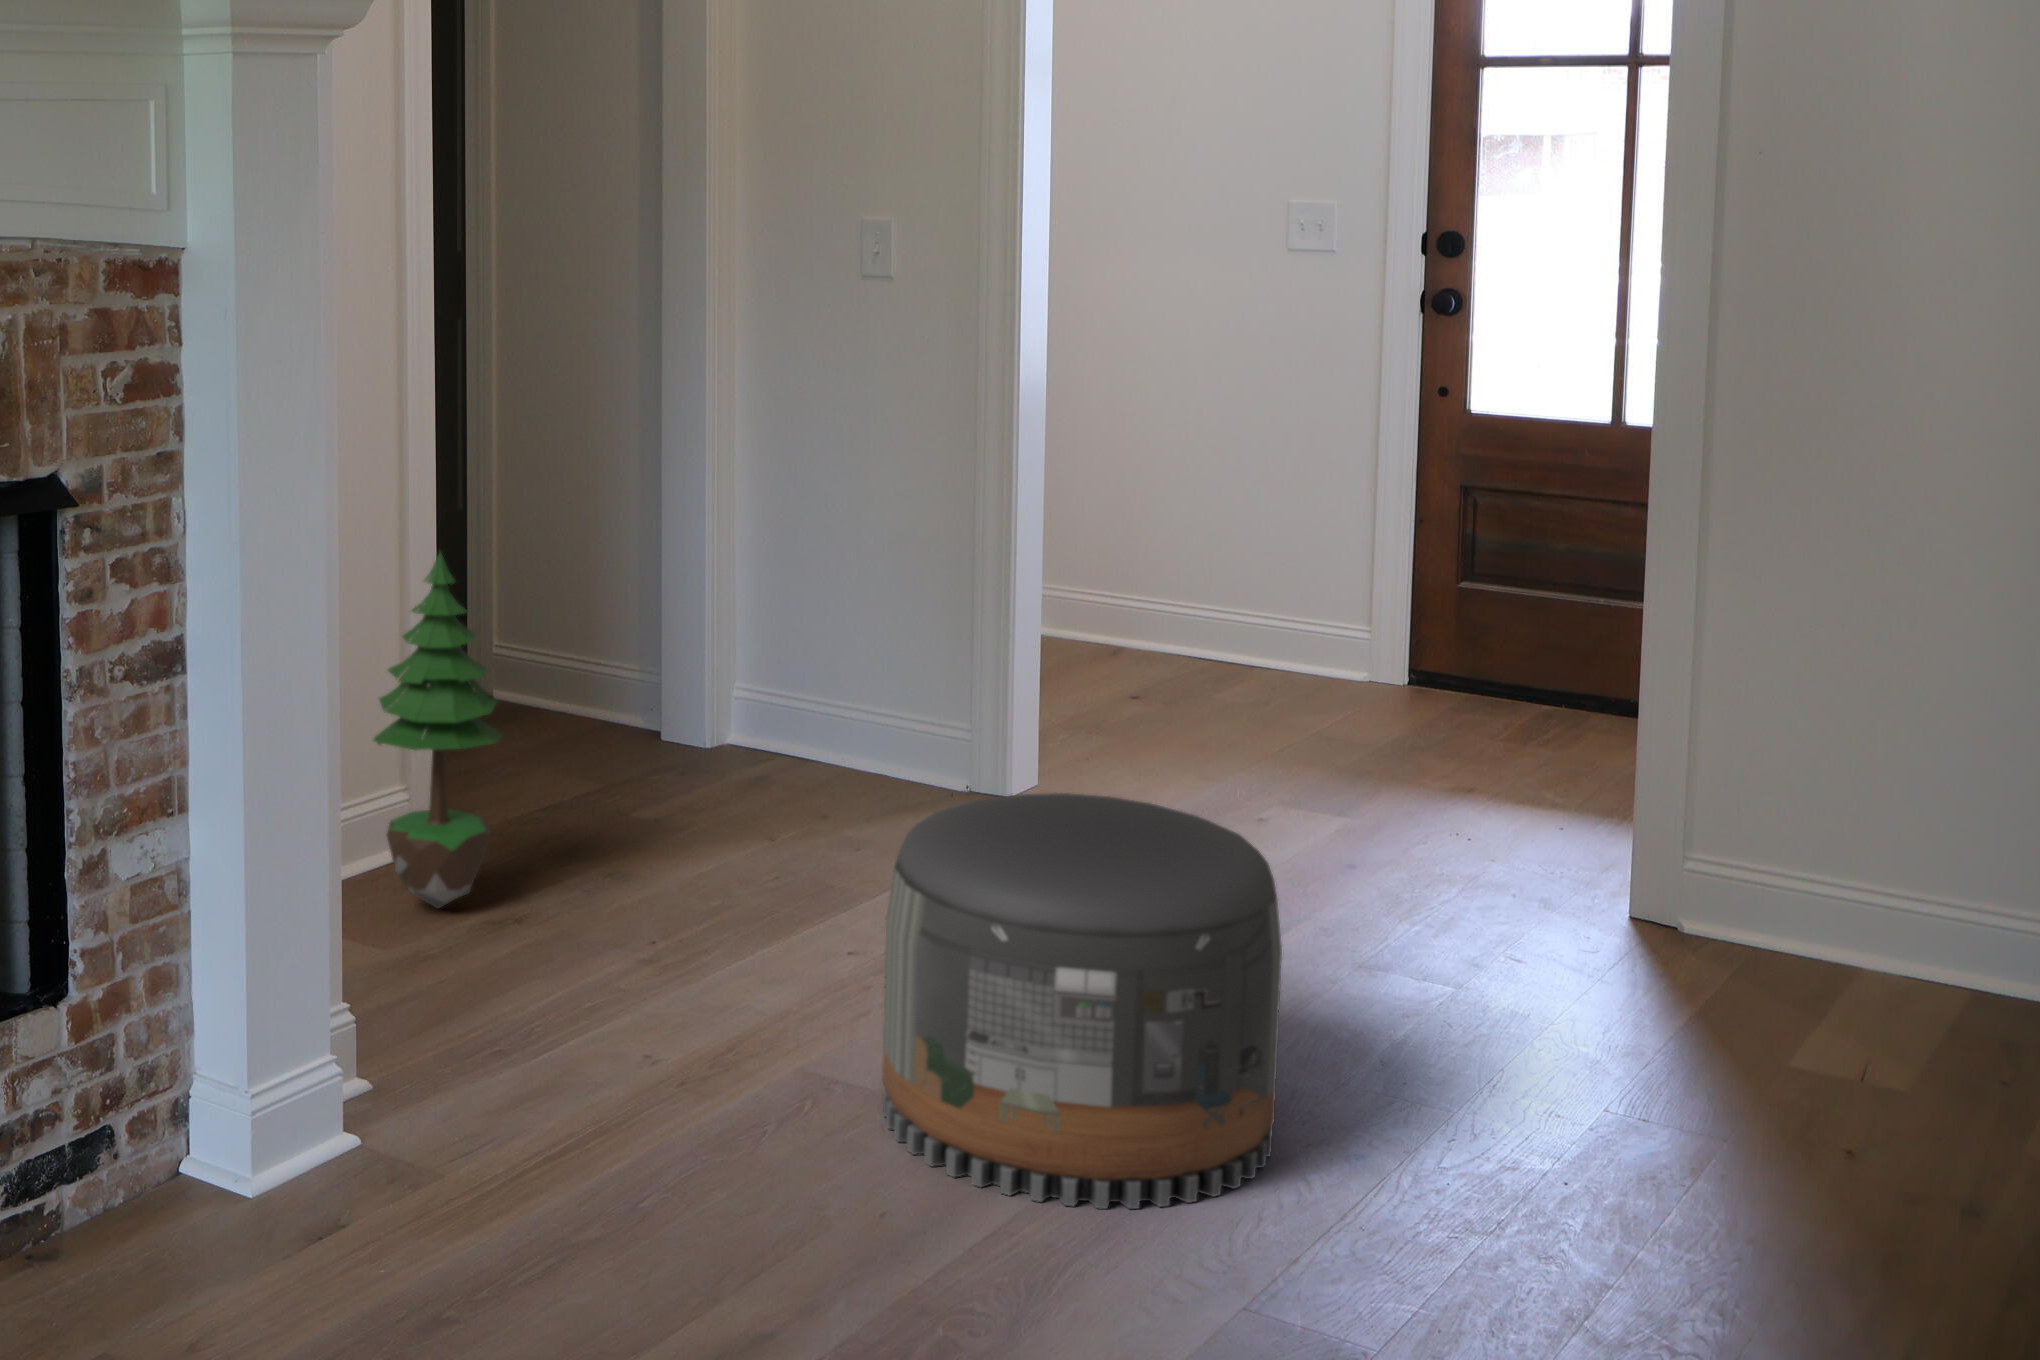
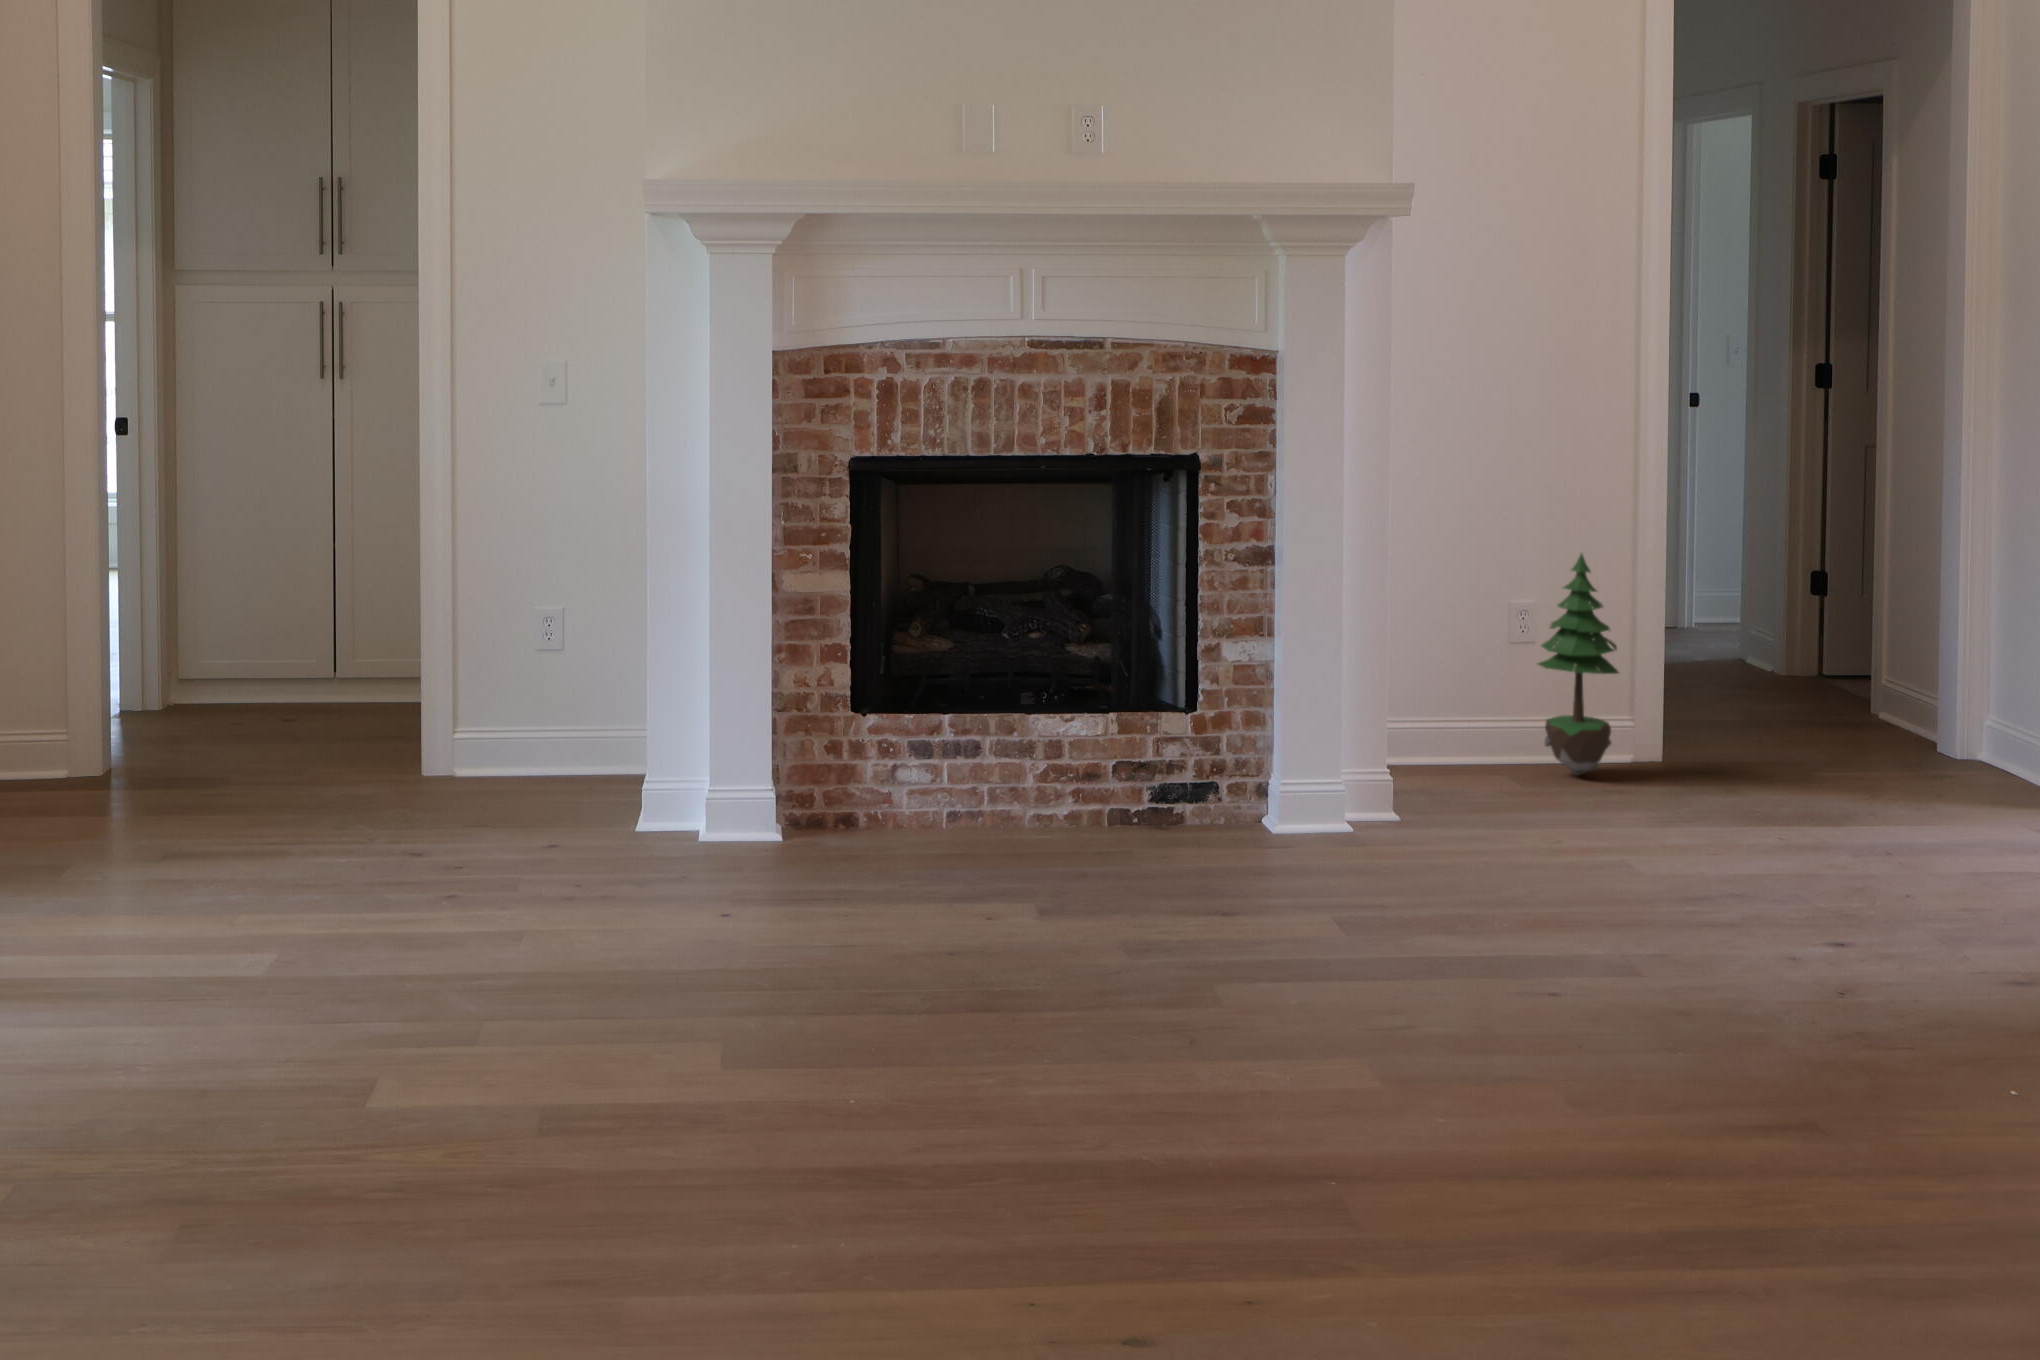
pouf: present [882,793,1282,1209] -> none [1619,715,1882,962]

